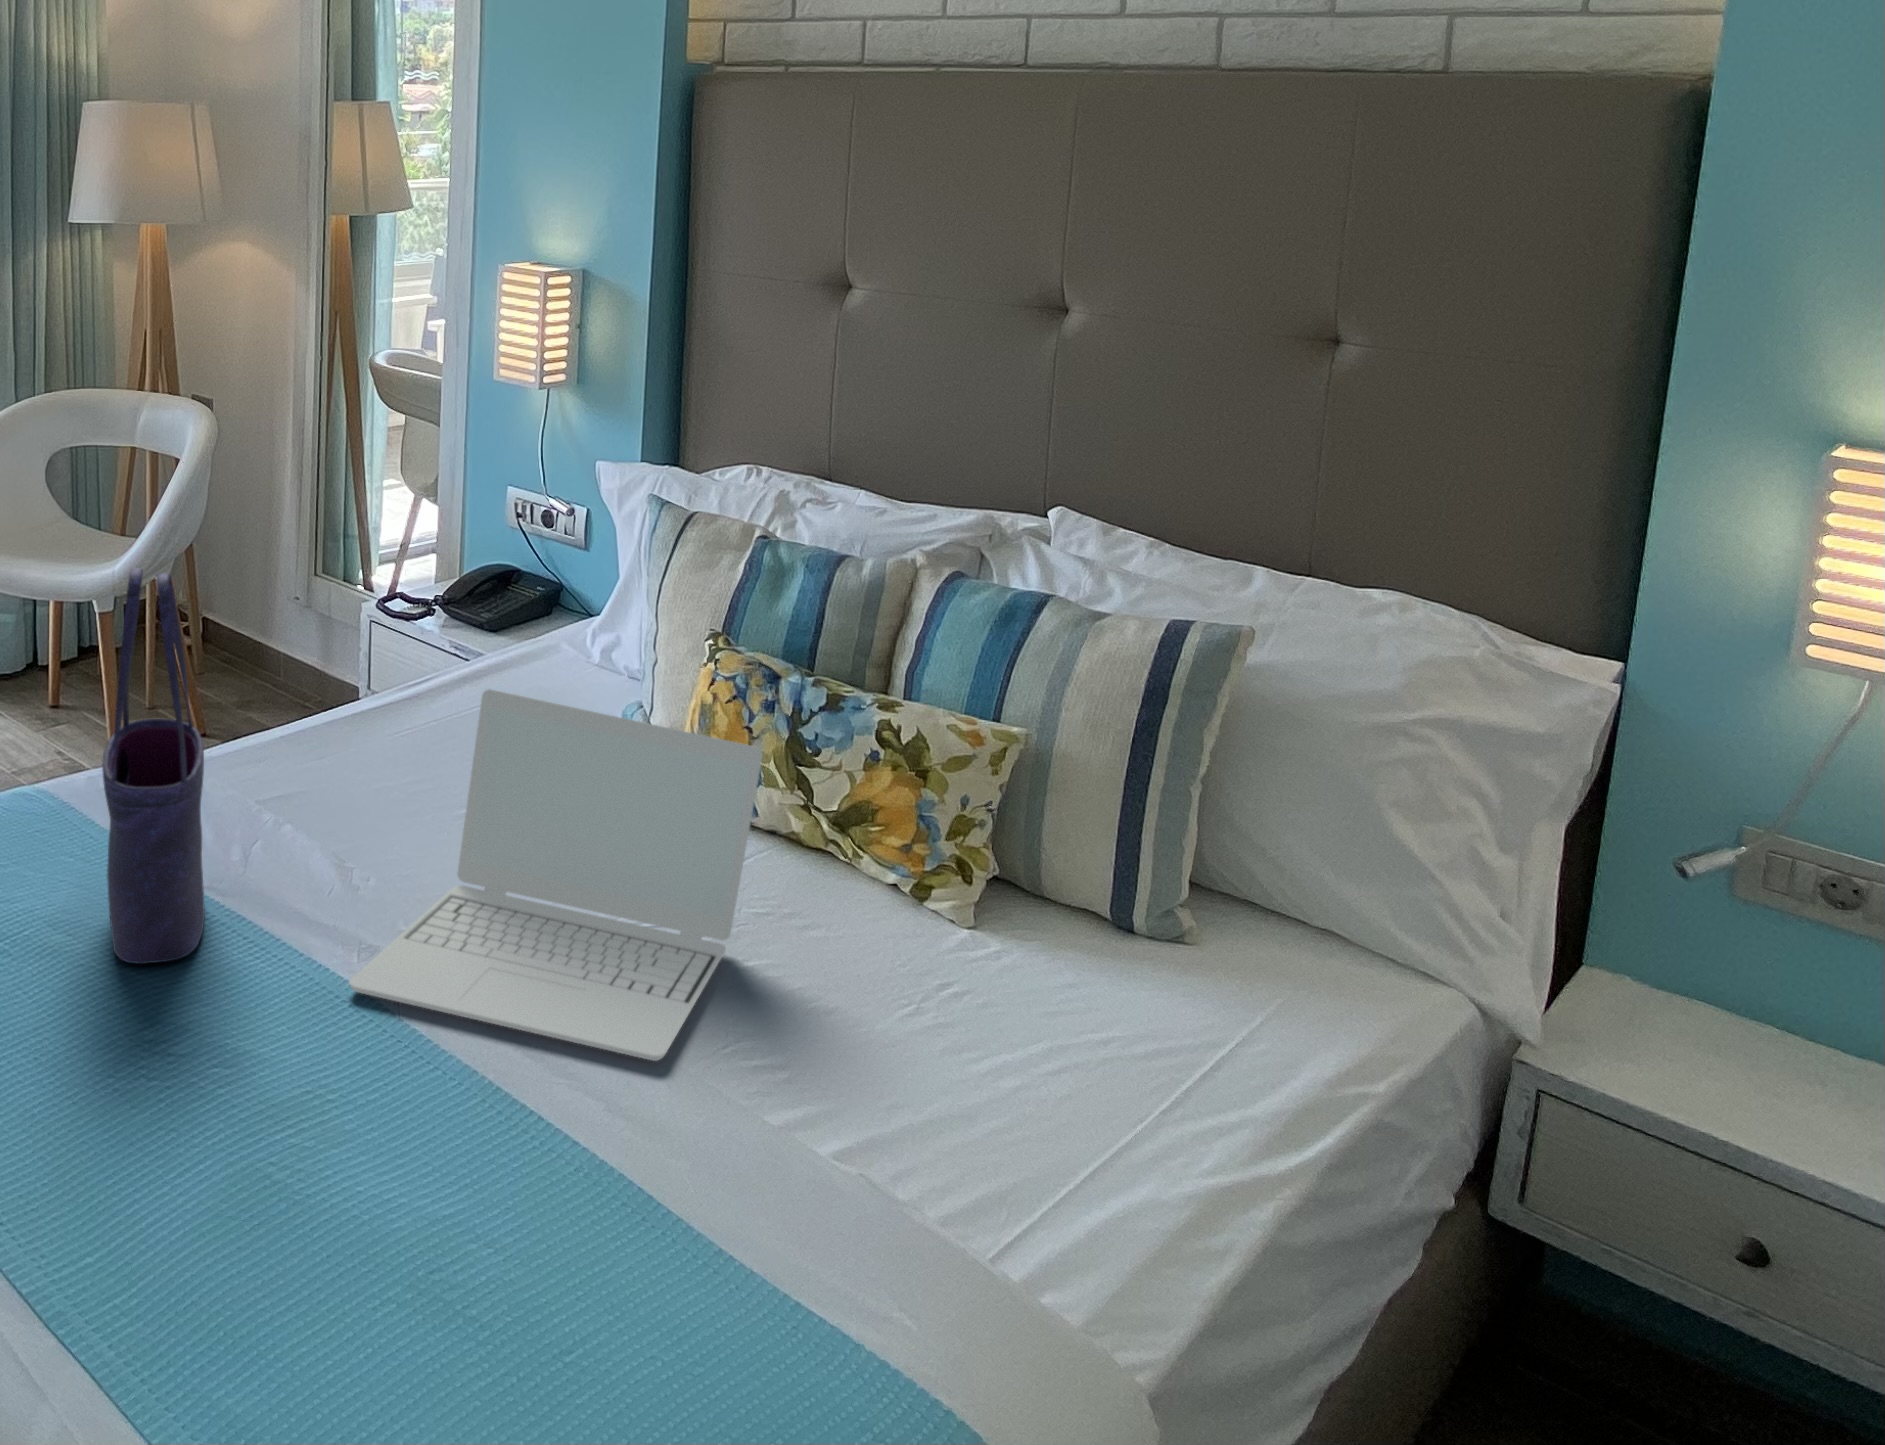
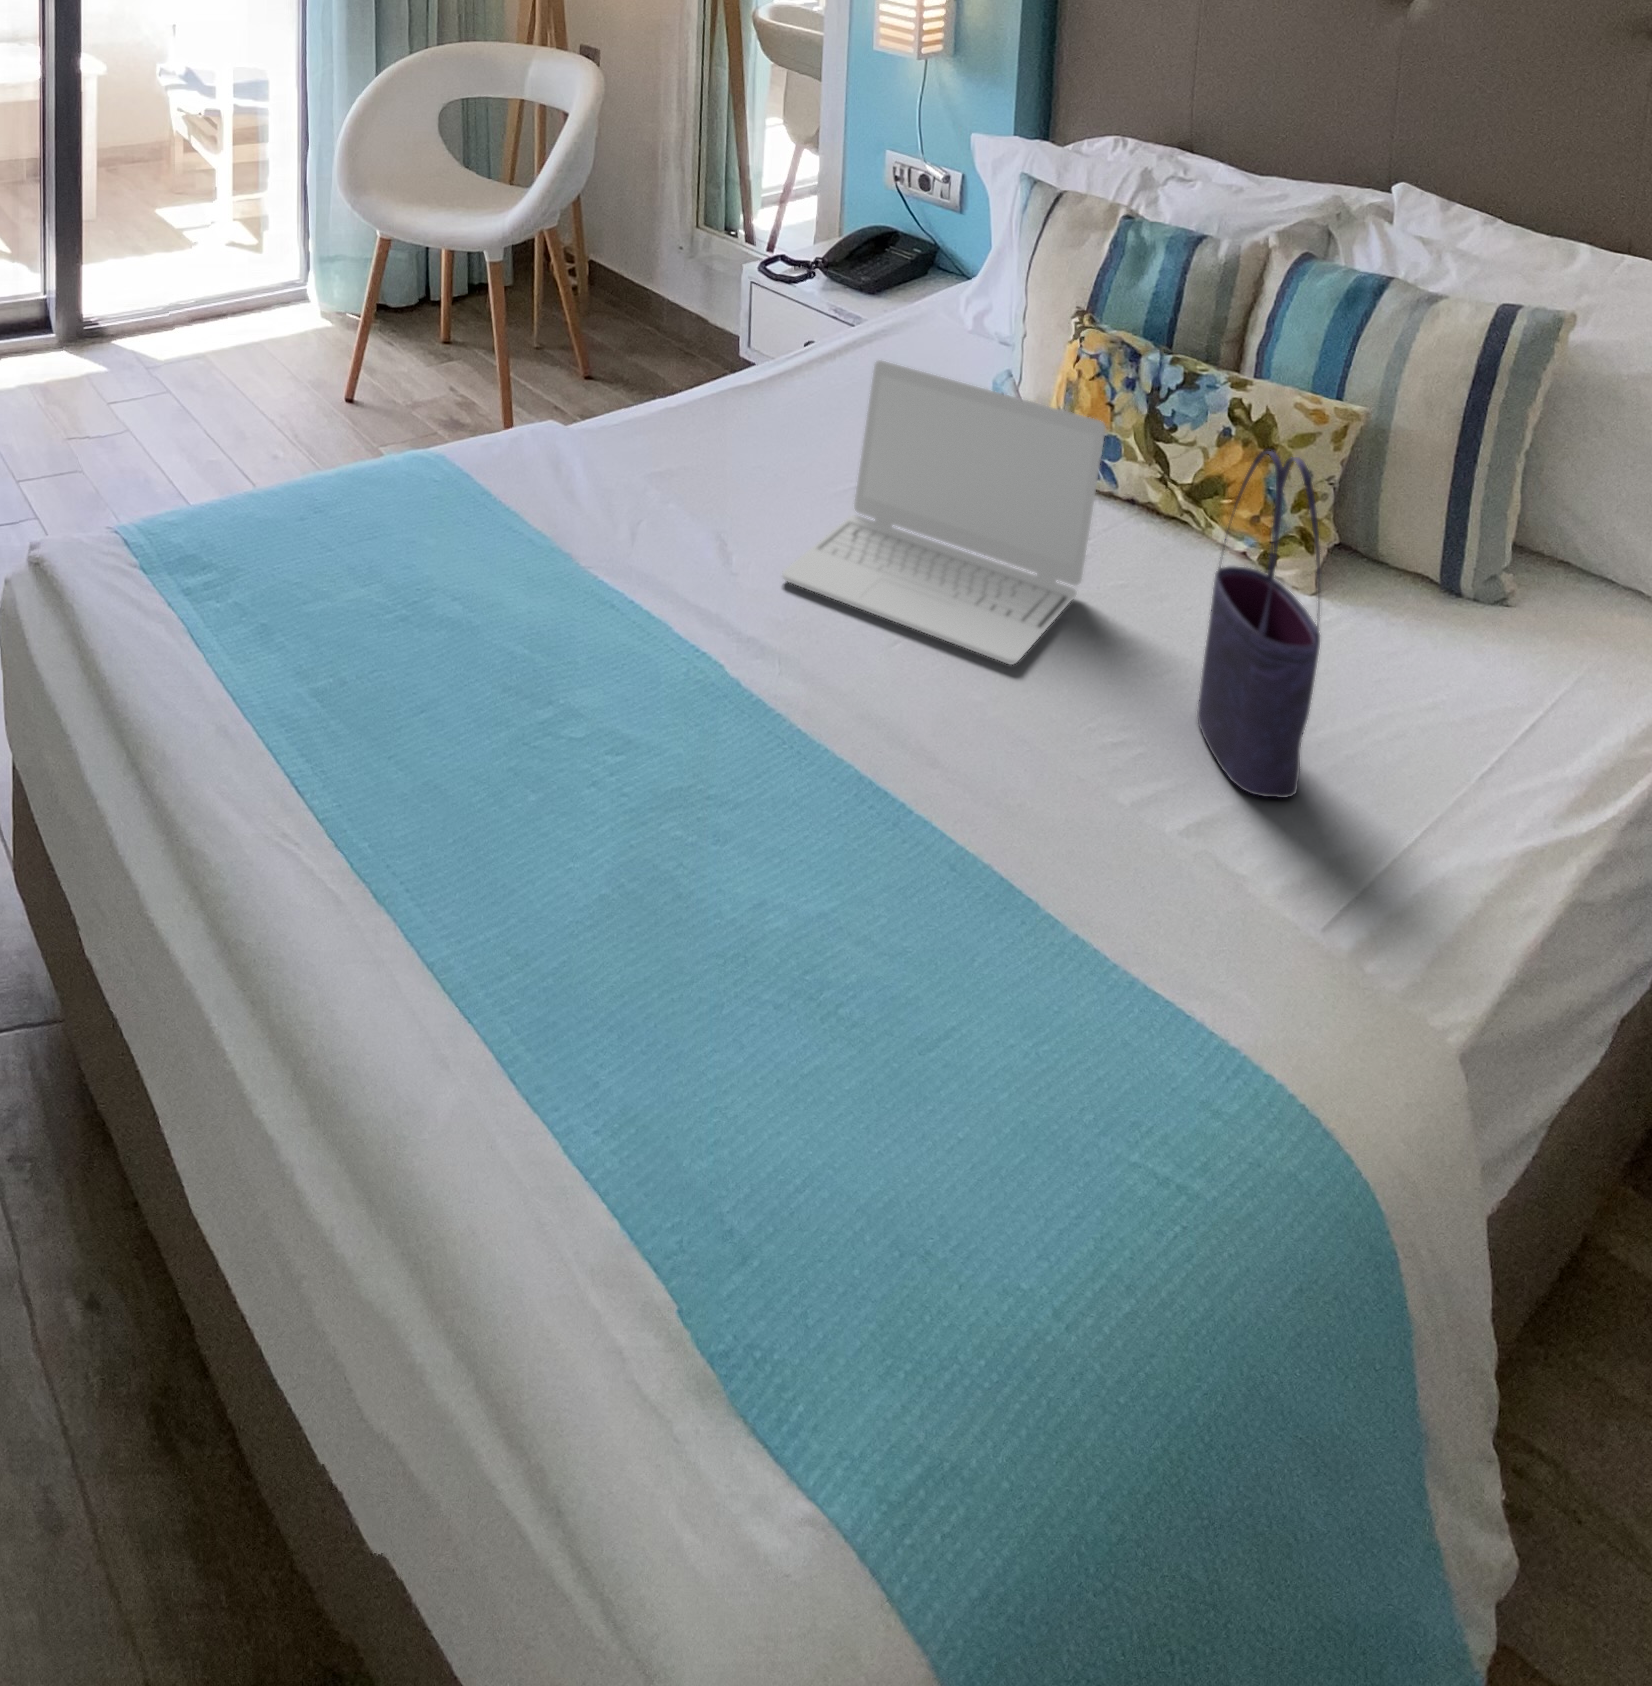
tote bag: present [102,568,205,964] -> present [1197,451,1320,798]

